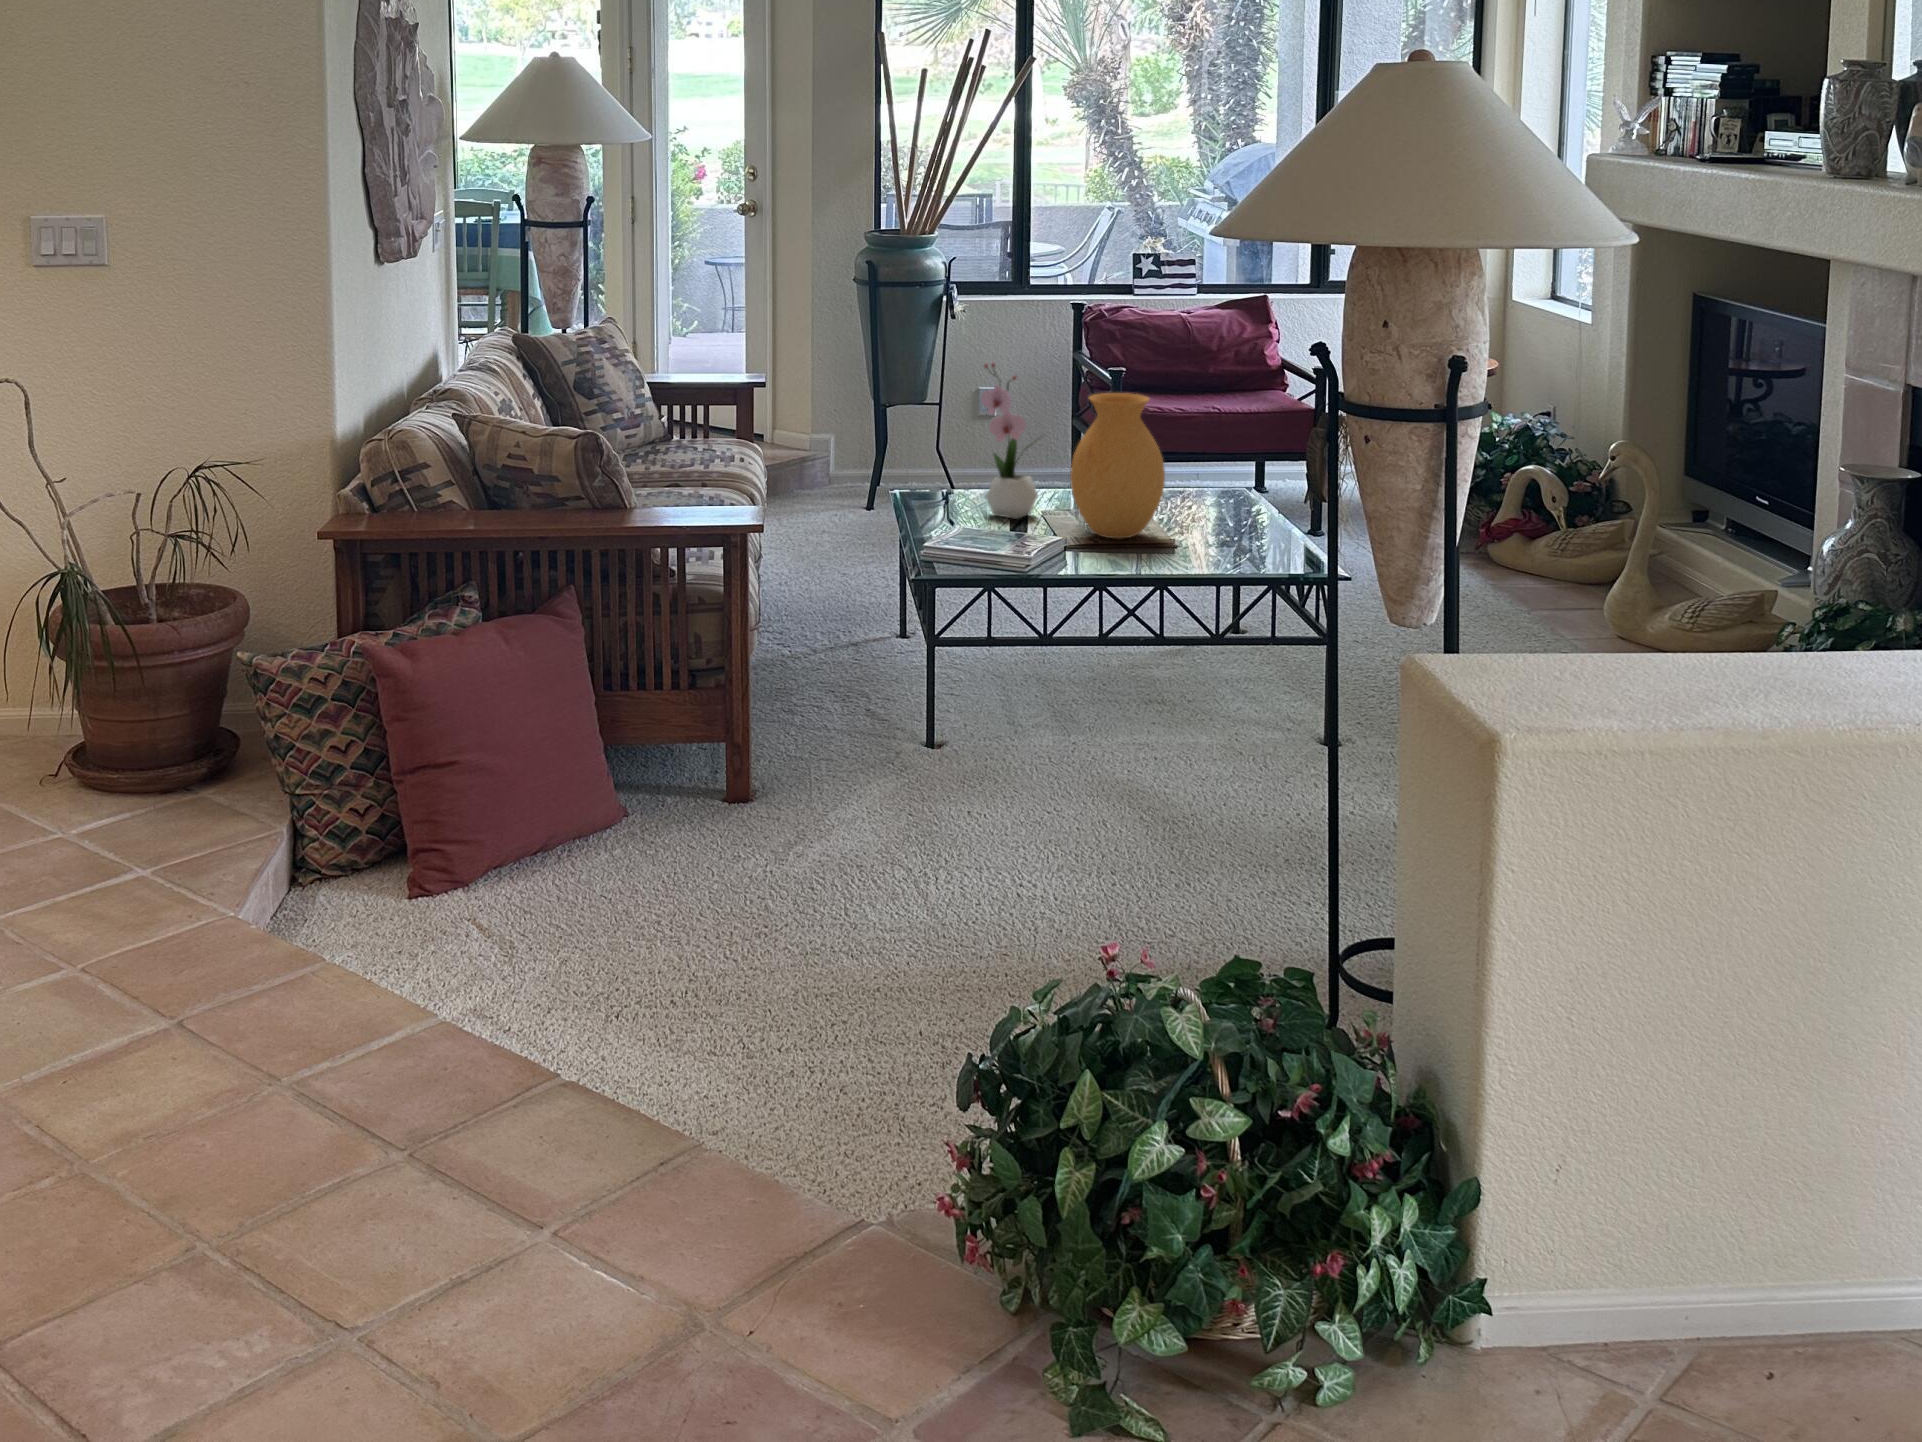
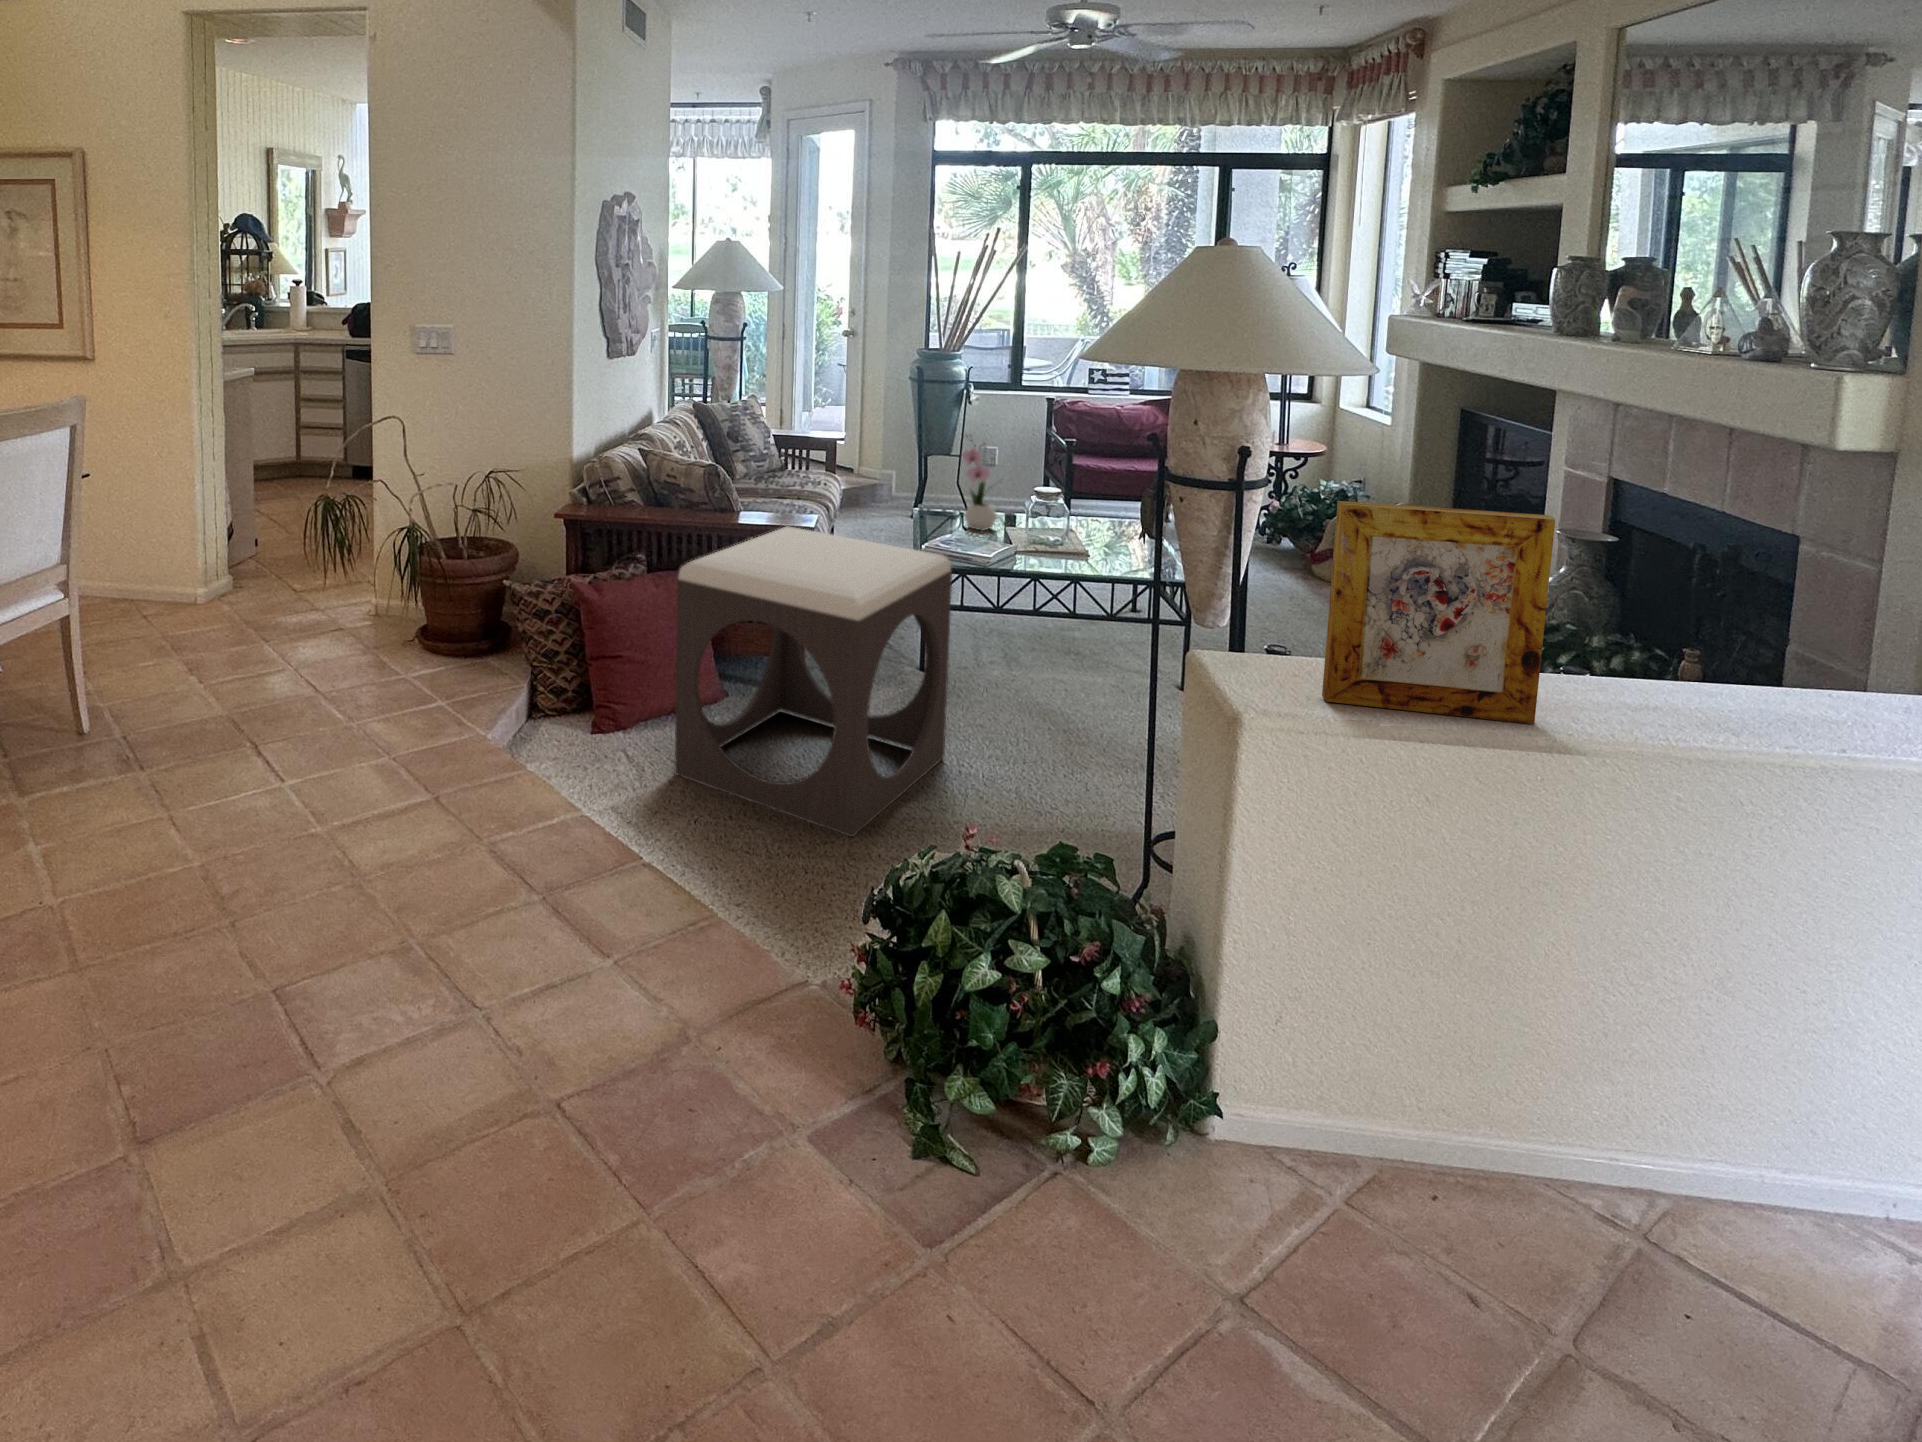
vase: present [1070,393,1165,539] -> none [1015,456,1076,548]
picture frame: none [1603,416,1894,707] -> present [1322,501,1555,724]
footstool: none [563,527,1000,1013] -> present [675,527,952,837]

